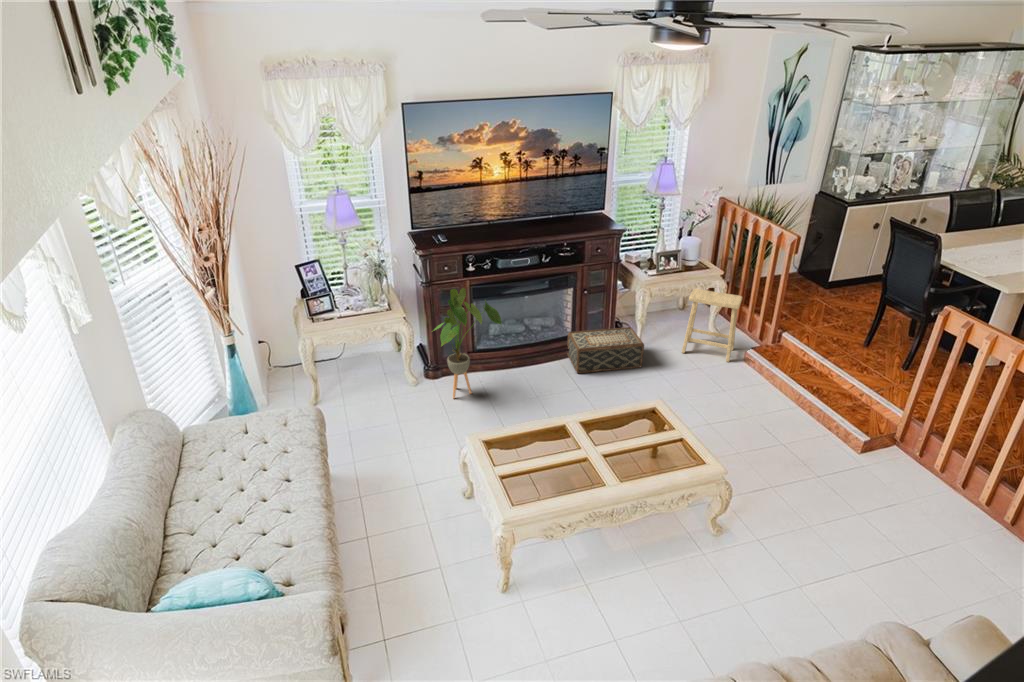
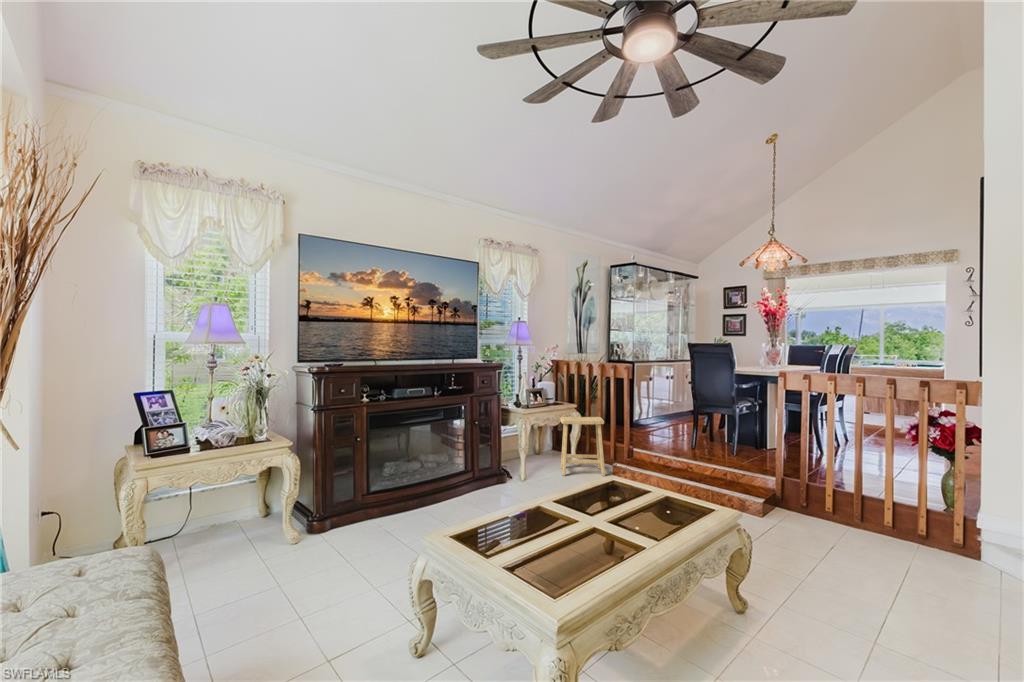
house plant: present [434,288,502,398] -> none [311,408,401,552]
woven basket: present [567,327,644,373] -> none [461,456,536,504]

